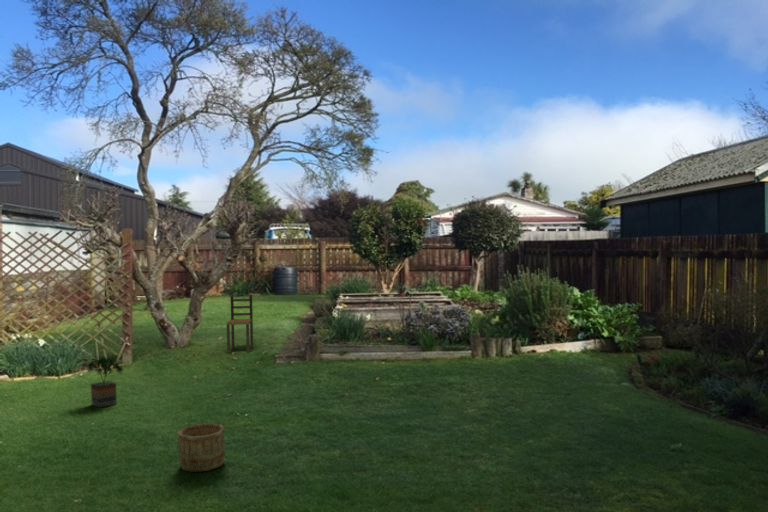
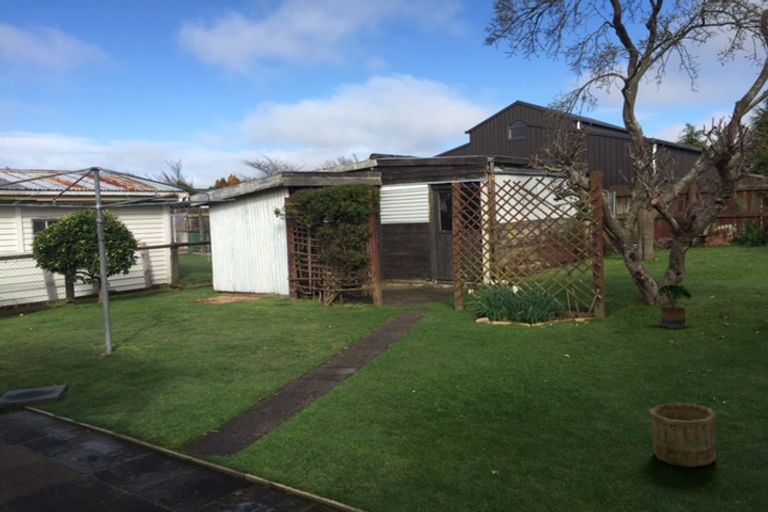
chair: present [227,294,253,353] -> none [716,242,753,314]
potted tree: present [87,357,123,407] -> present [658,284,691,329]

